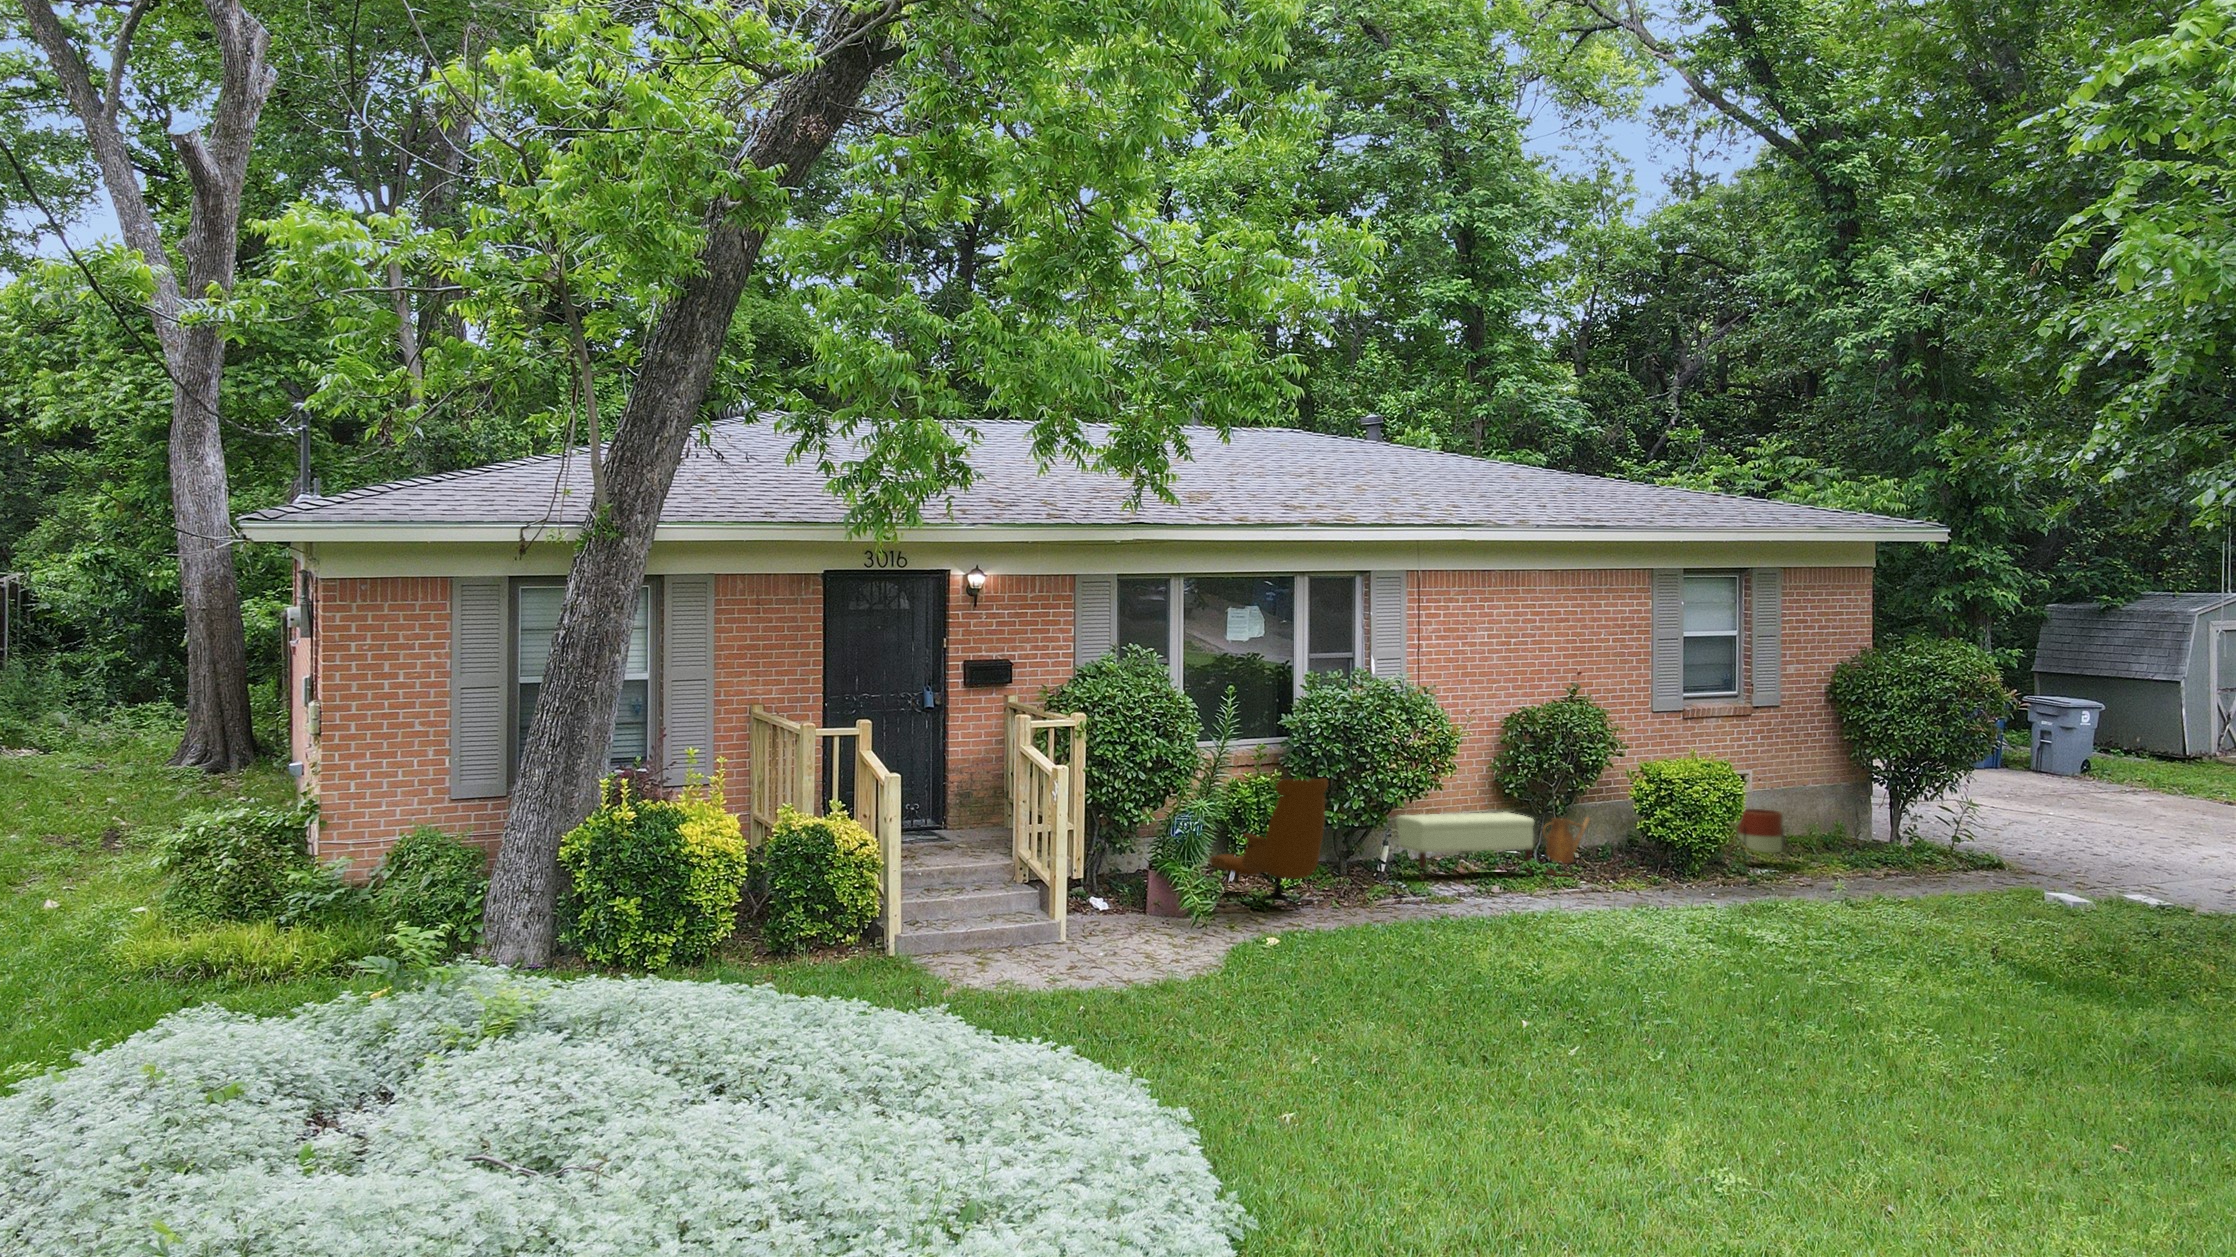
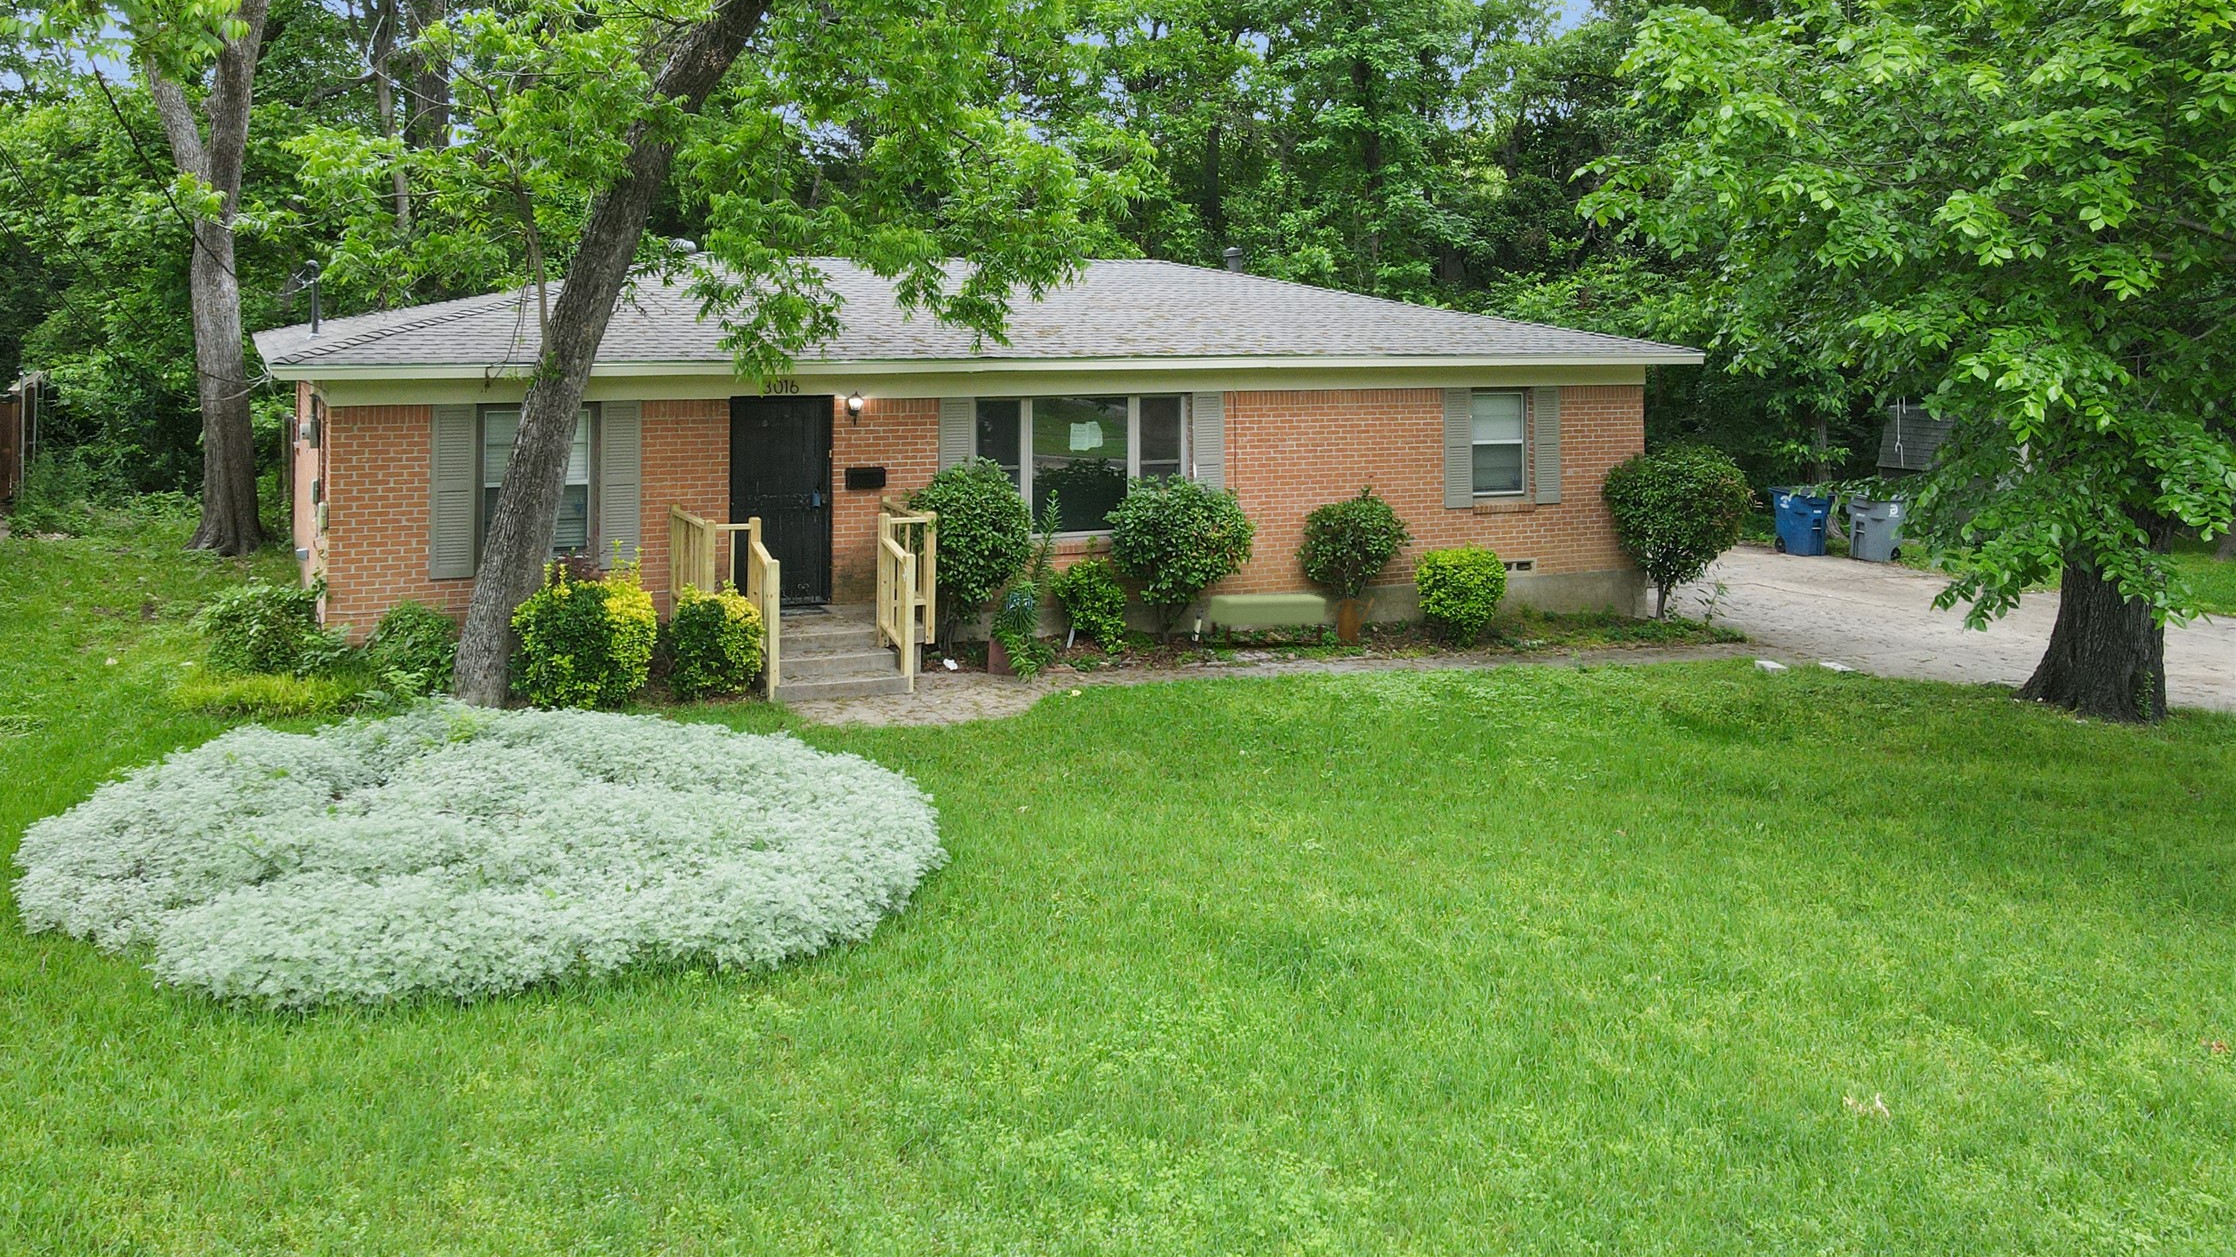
lounge chair: present [1210,778,1328,912] -> none [1048,566,1133,672]
planter: present [1737,809,1784,853] -> none [1504,592,1542,641]

